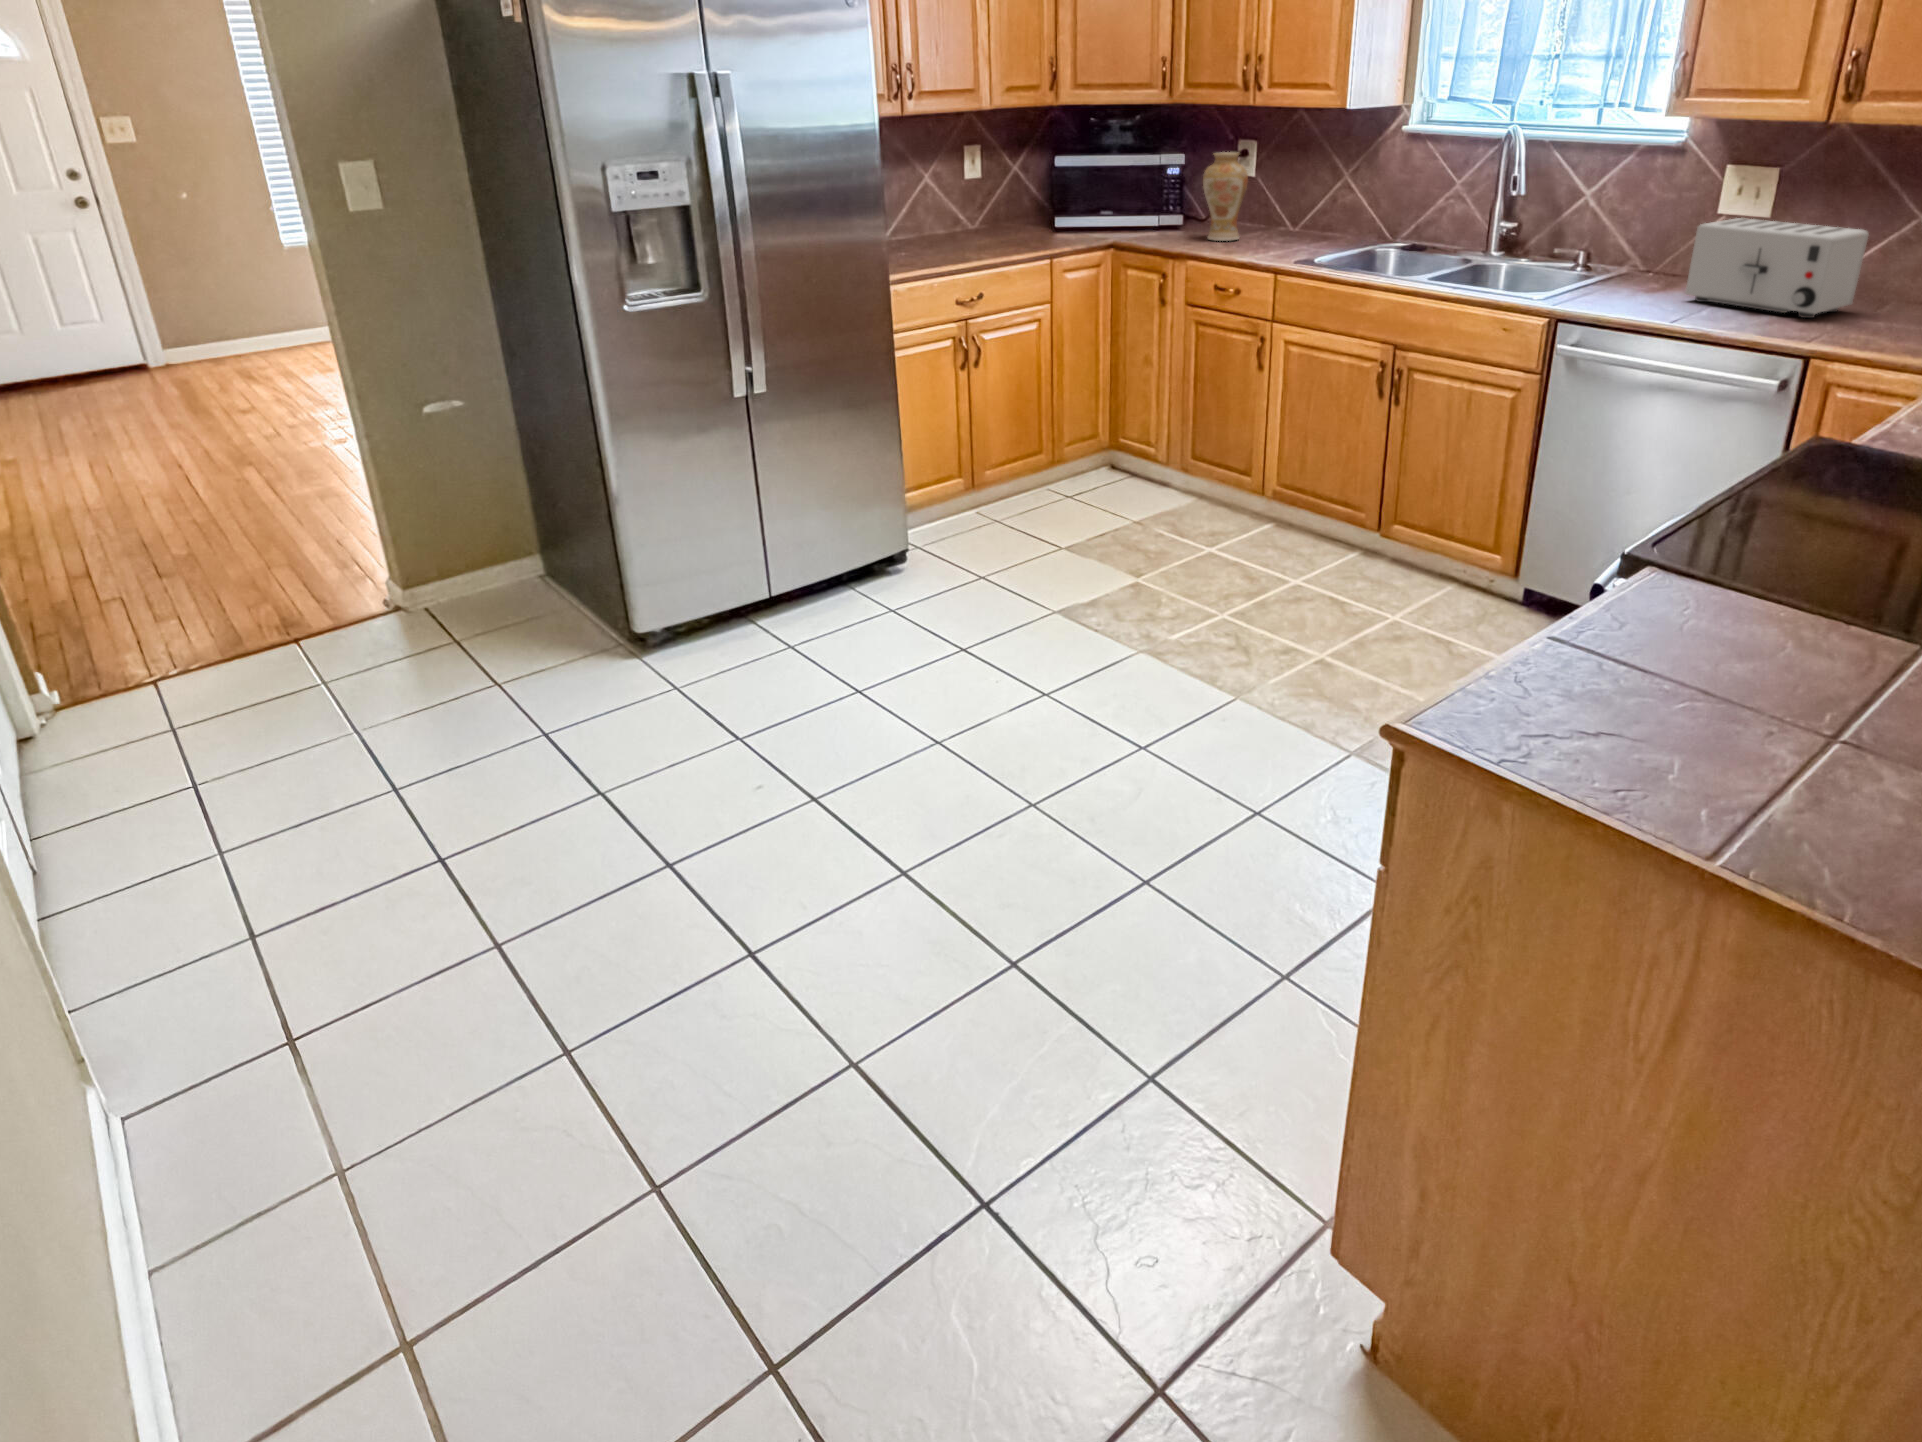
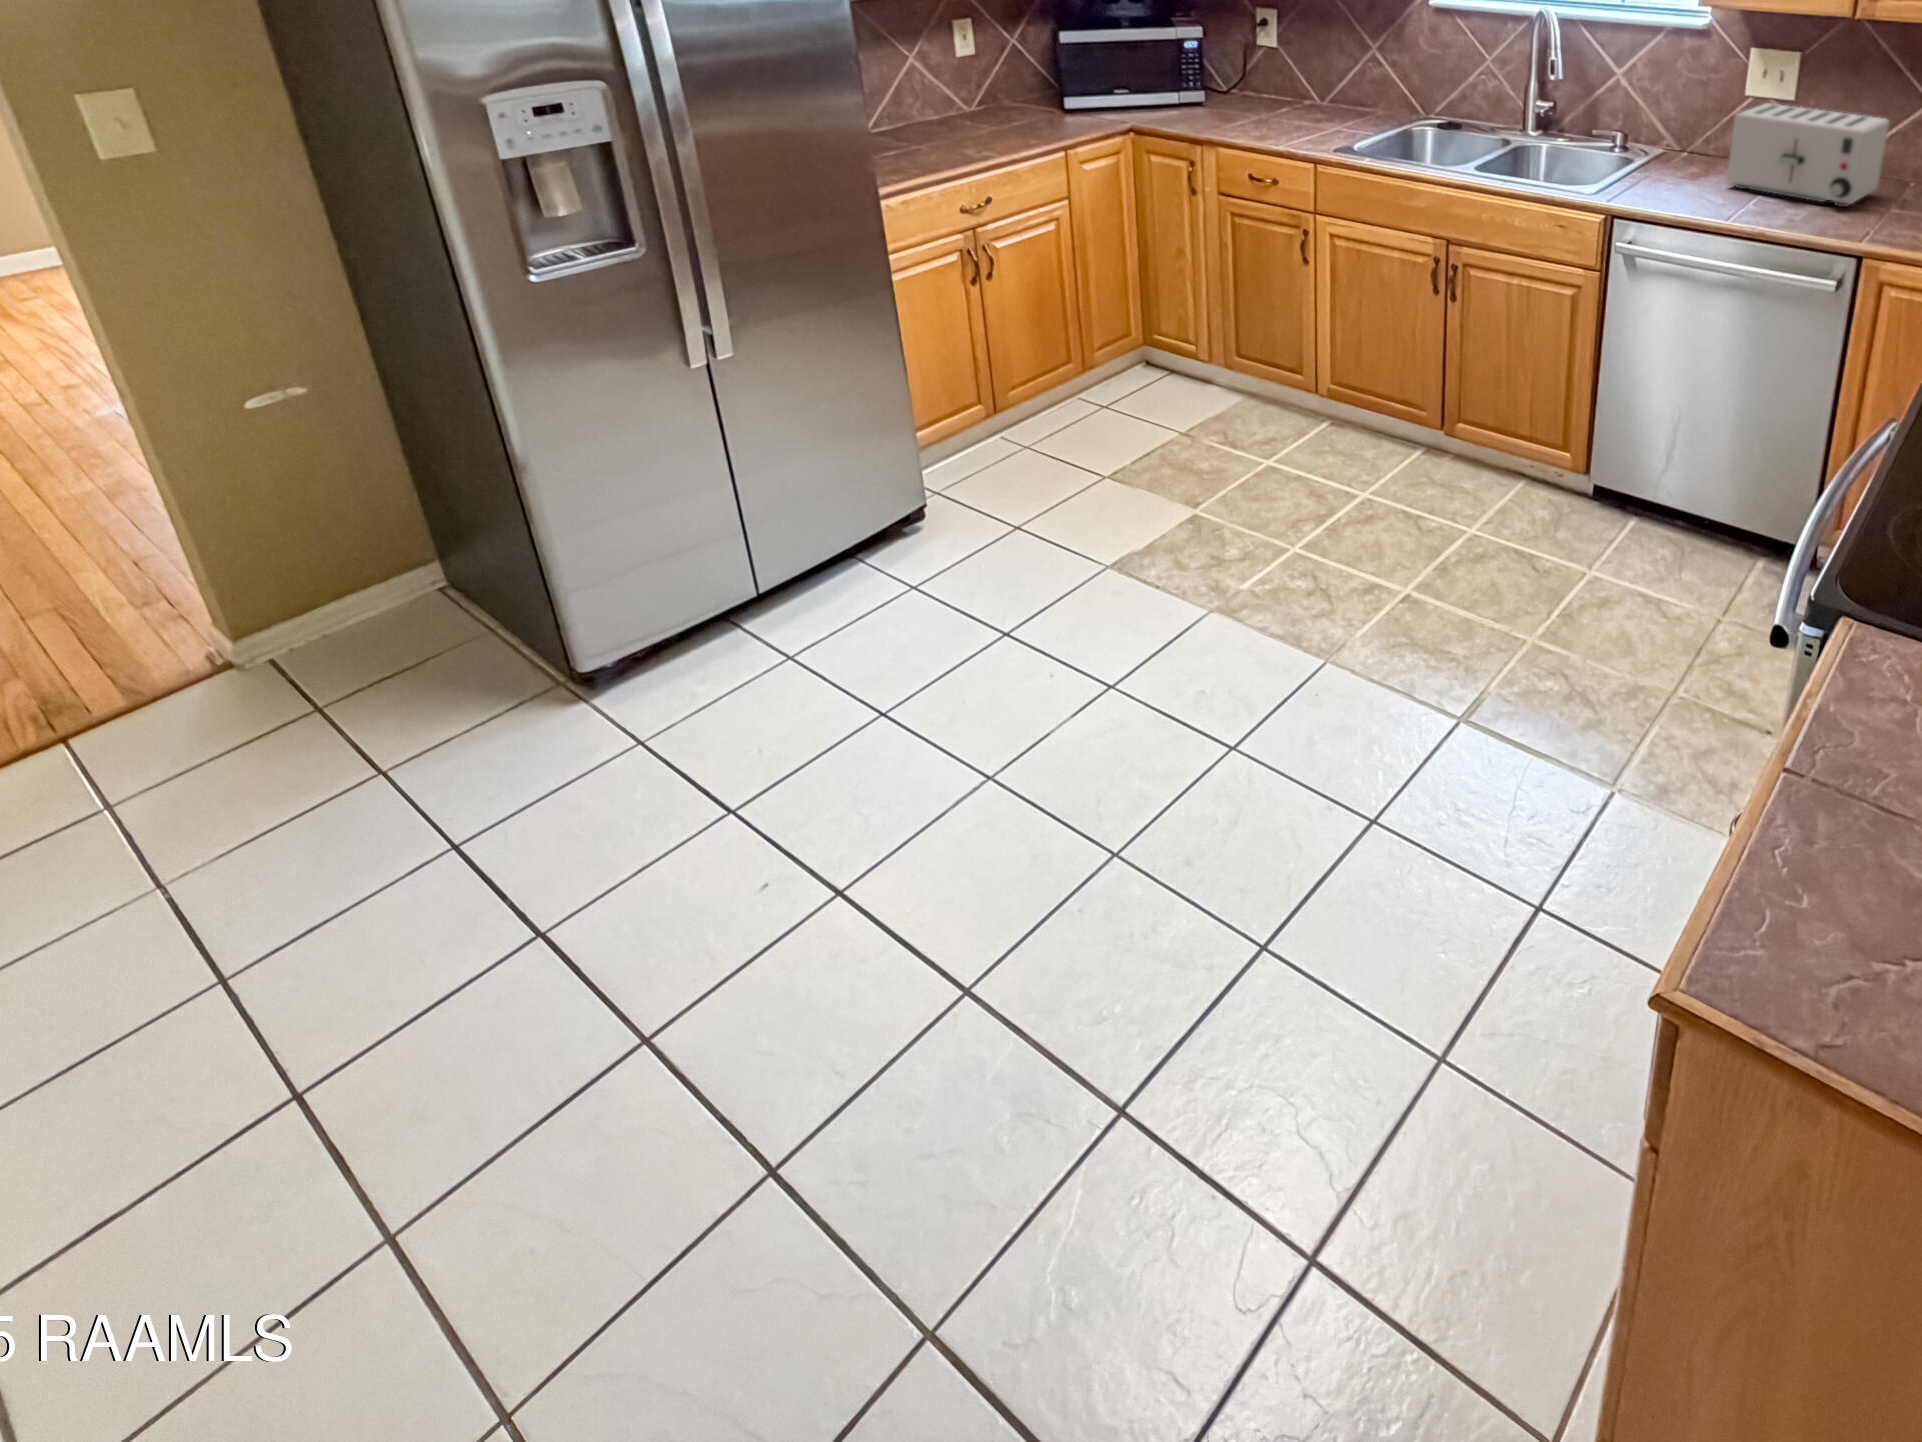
vase: present [1203,152,1248,241] -> none [1226,24,1274,118]

